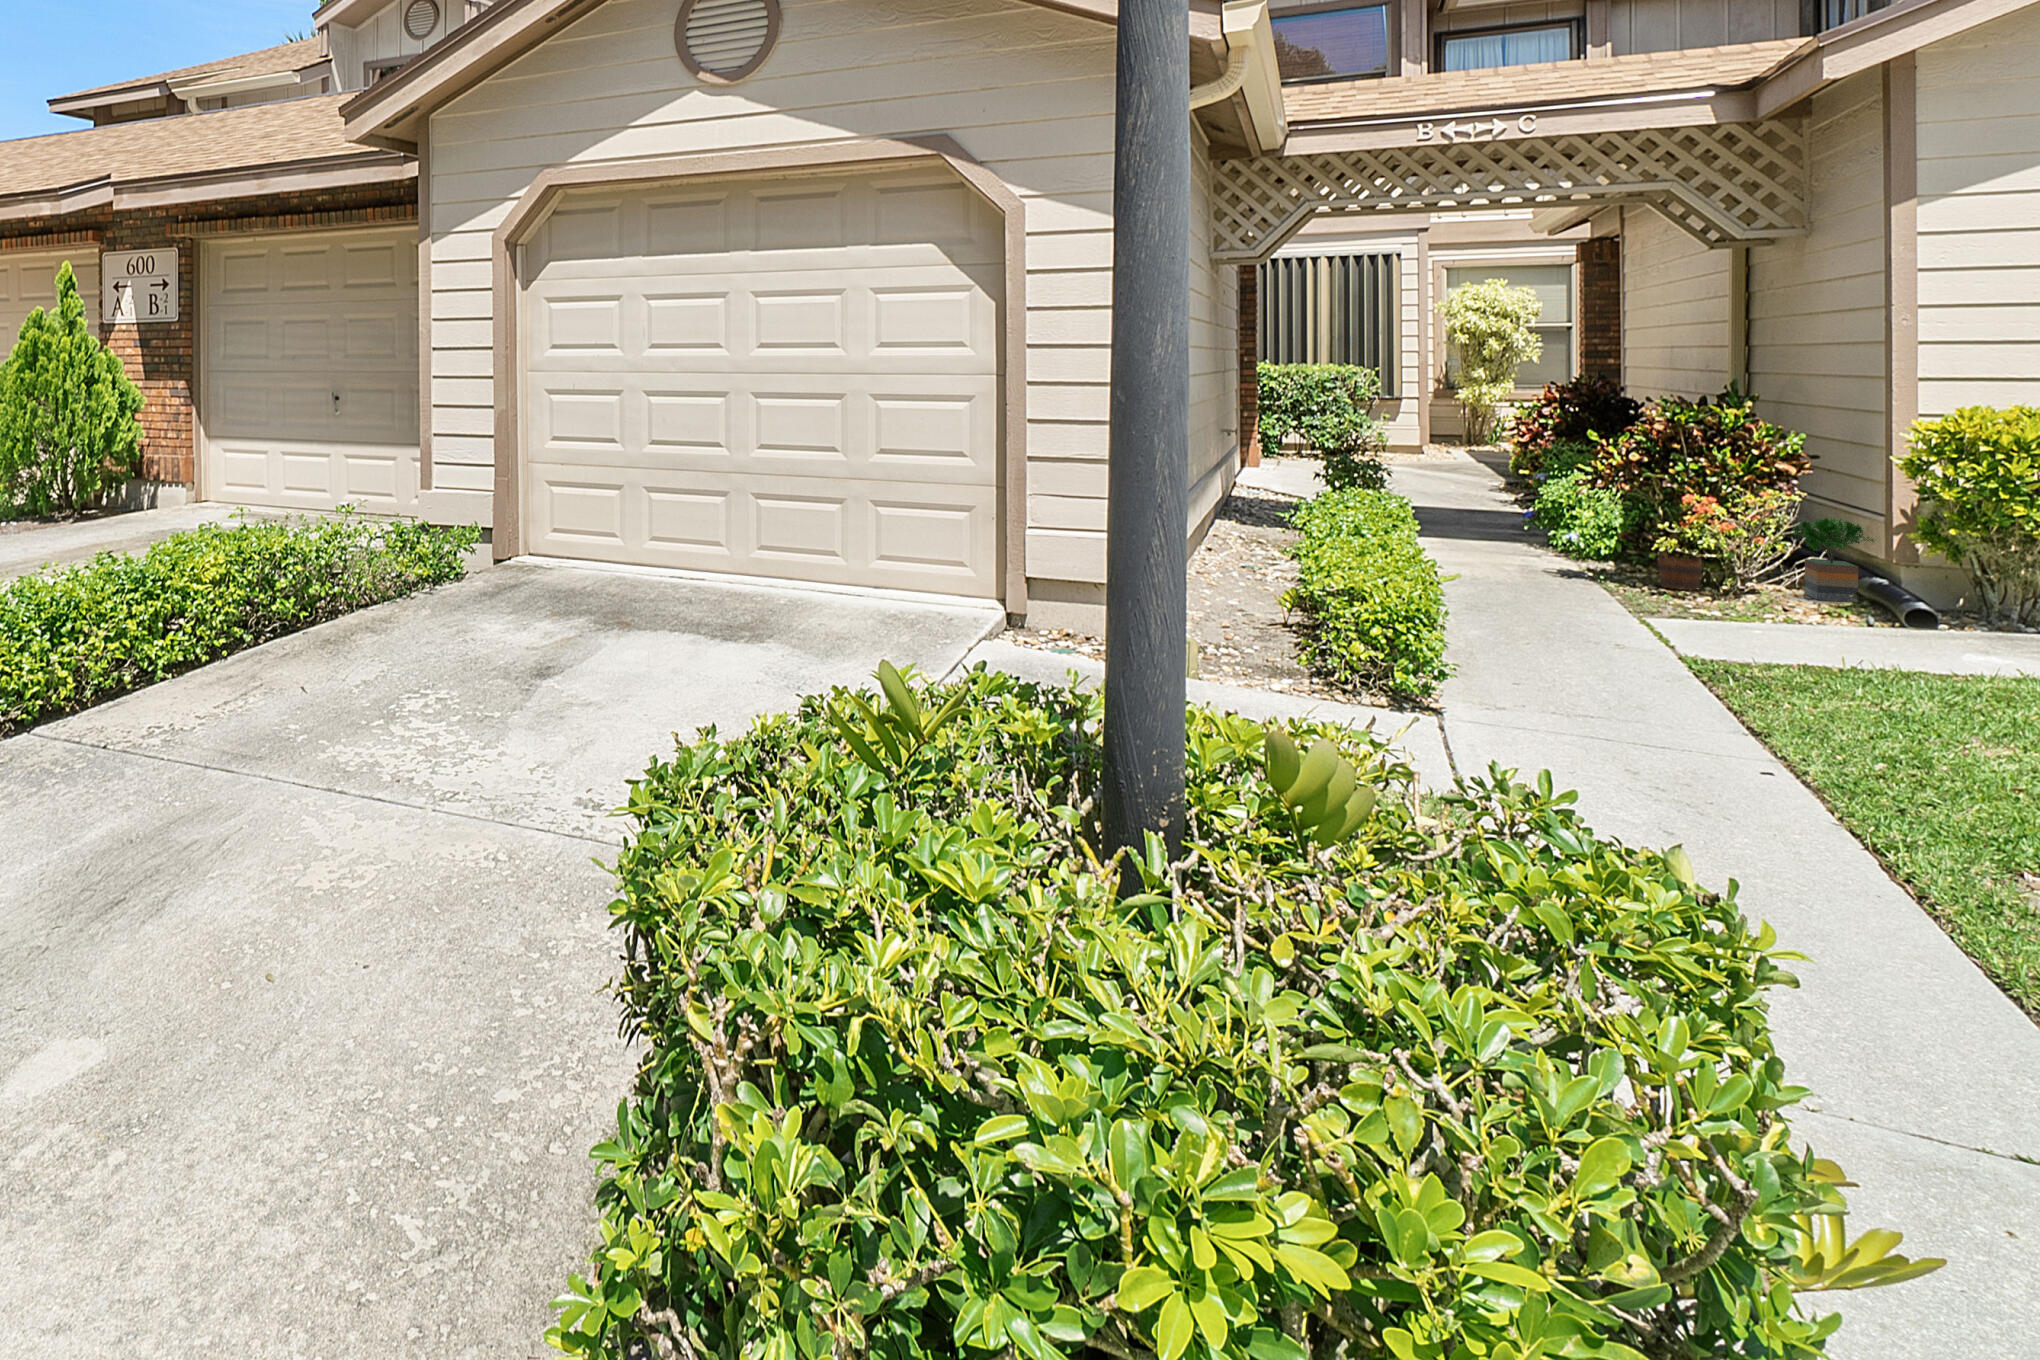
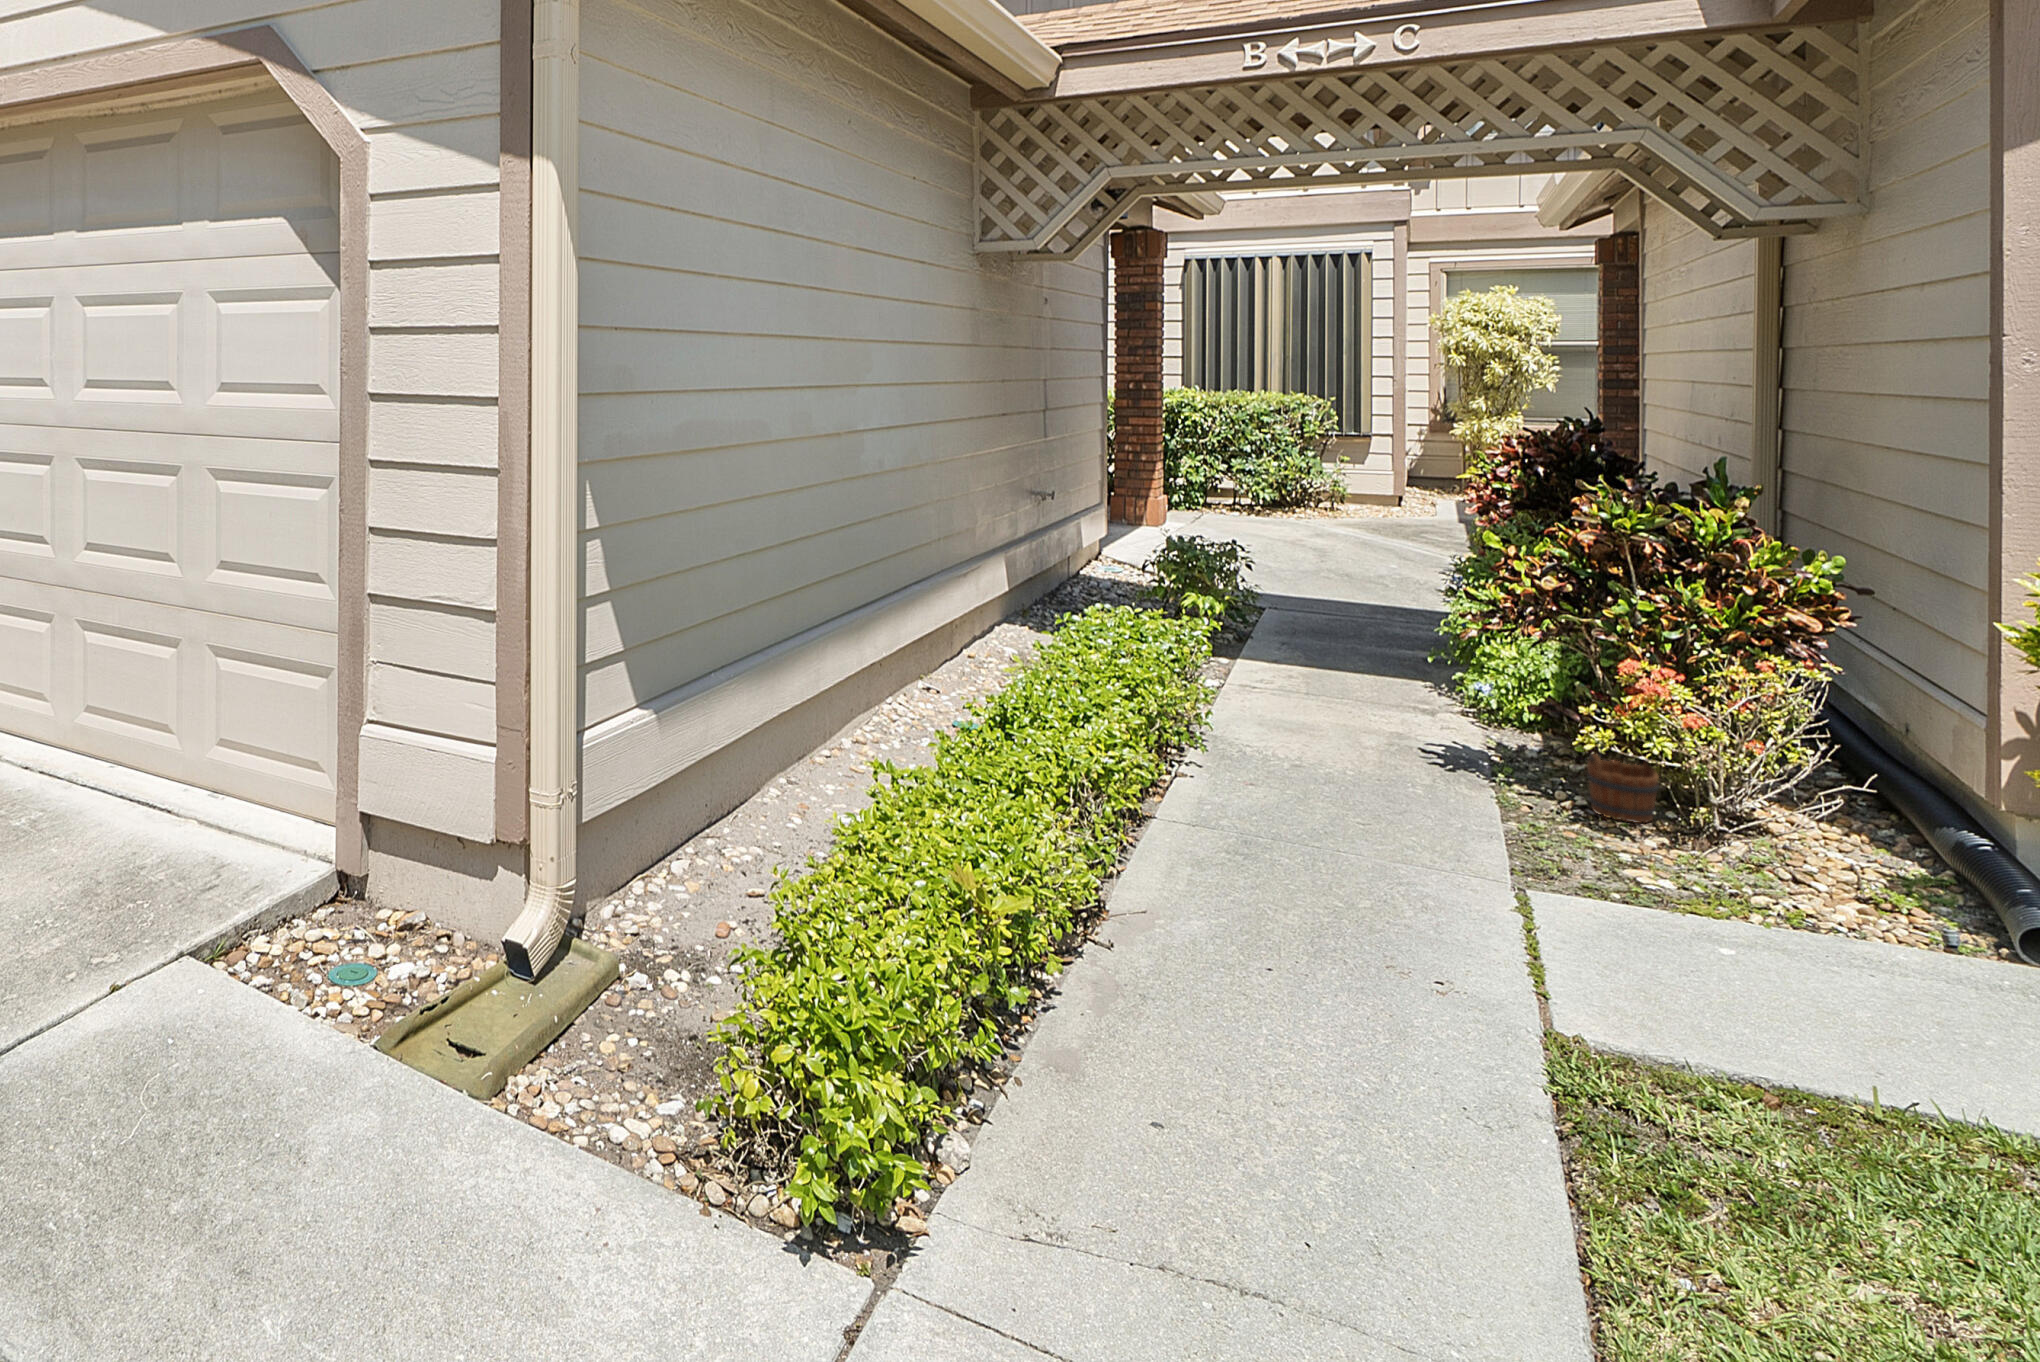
potted tree: present [1793,518,1875,602] -> none [1806,710,1960,869]

